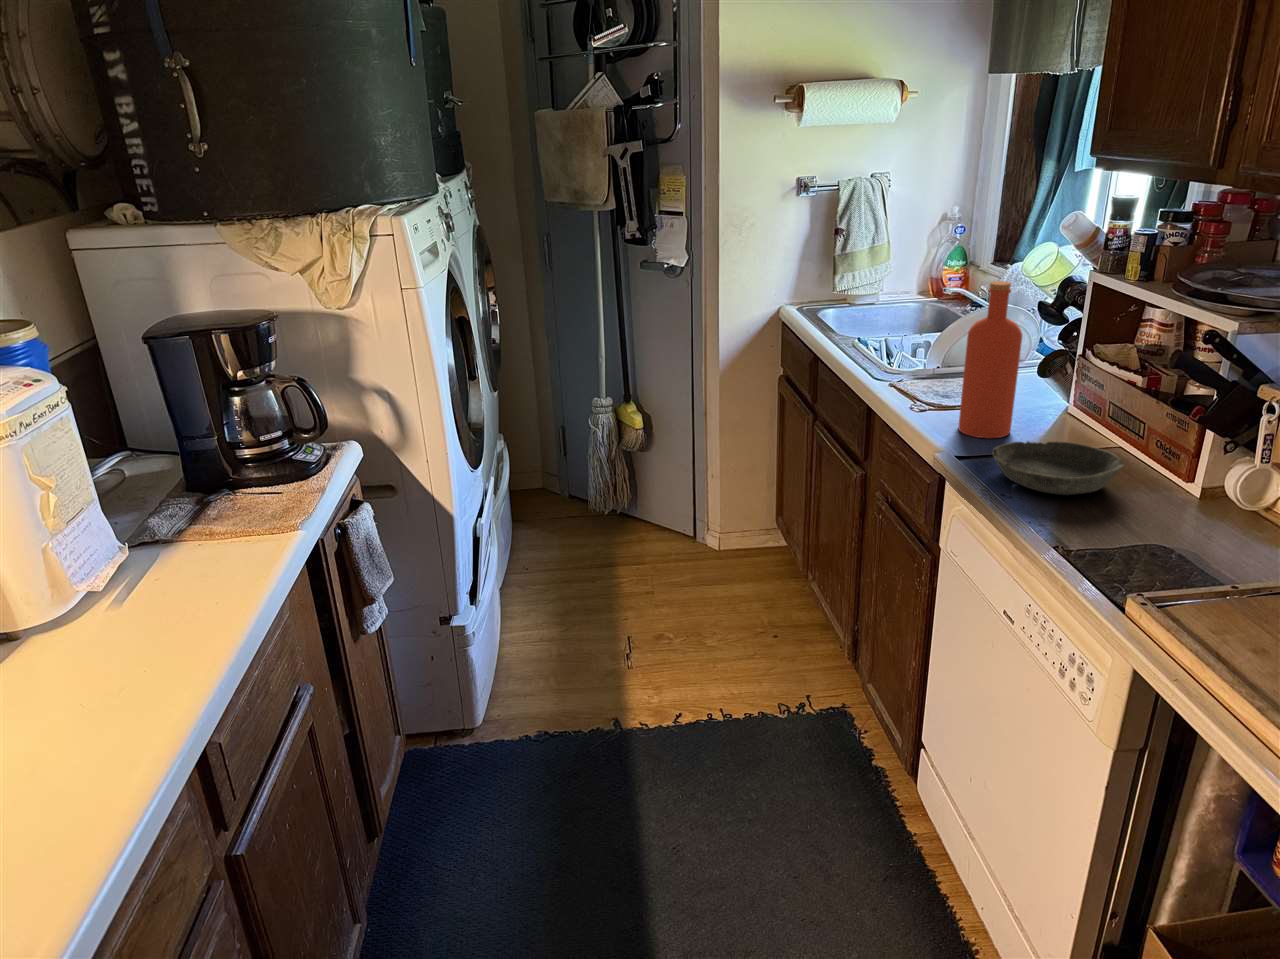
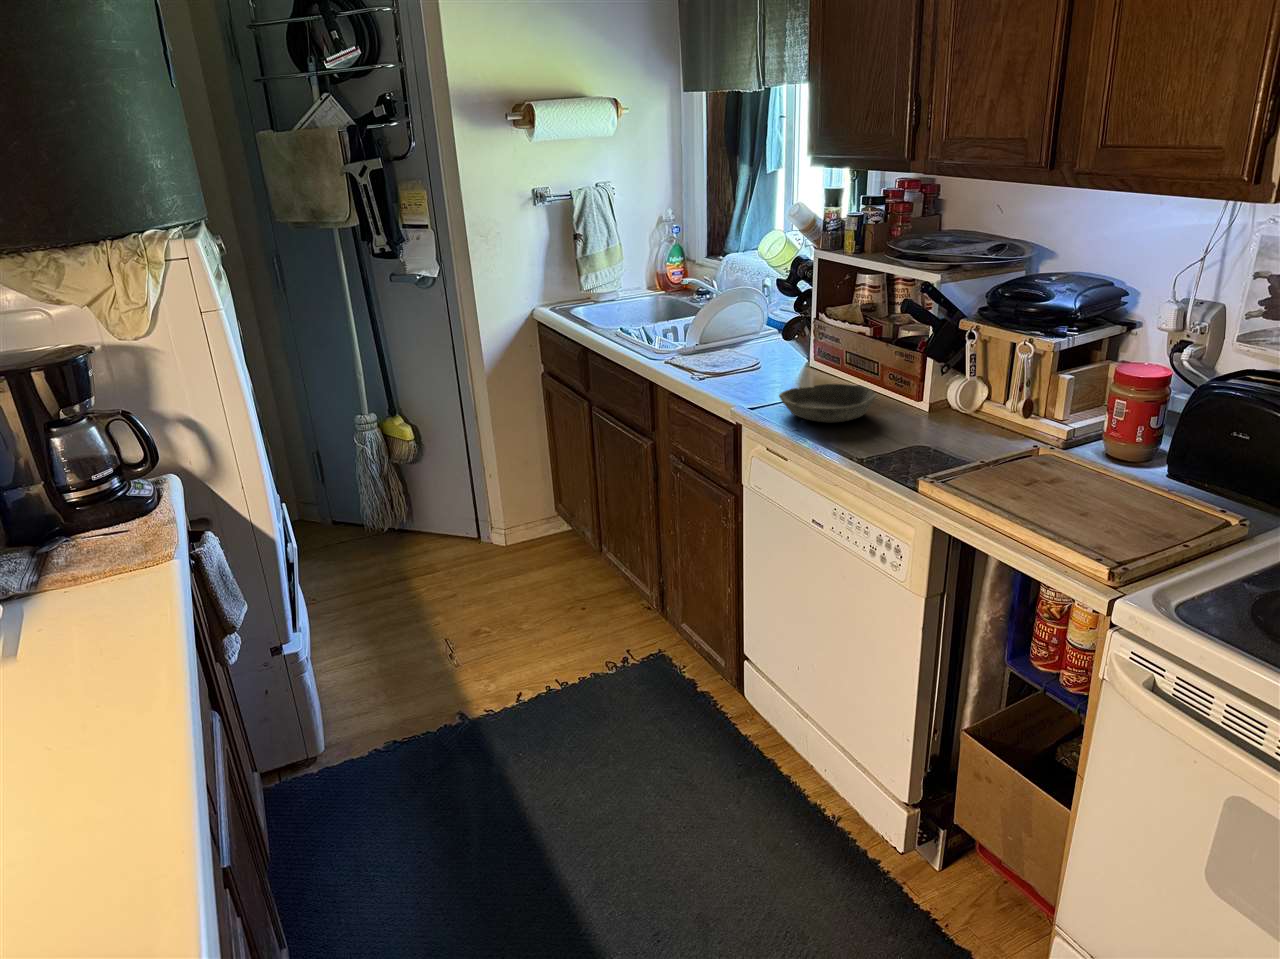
bottle: present [958,281,1022,438] -> none [737,262,779,392]

